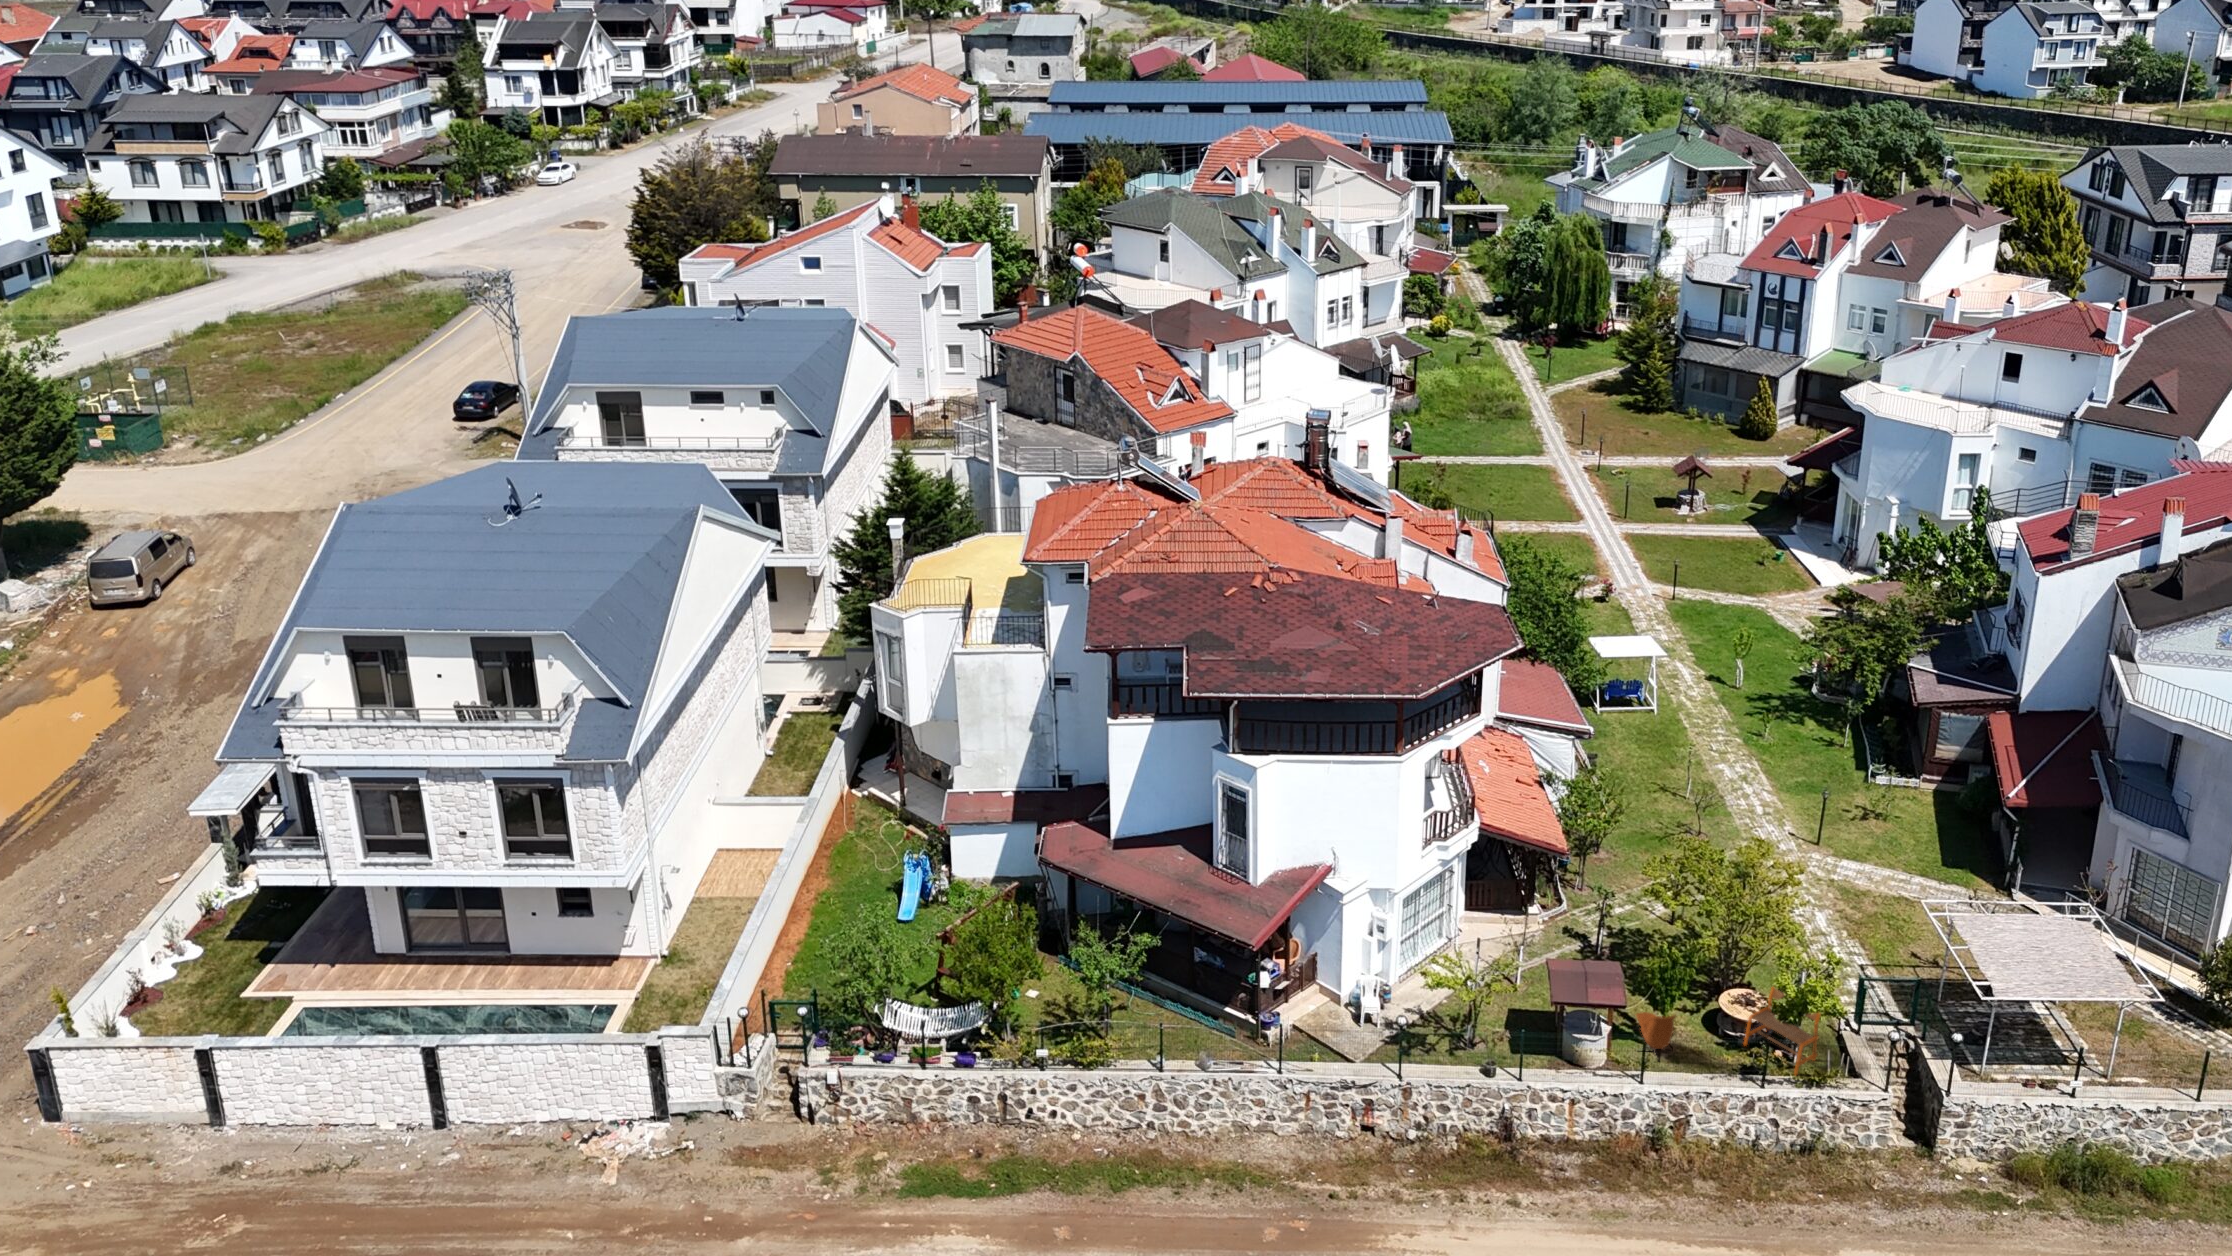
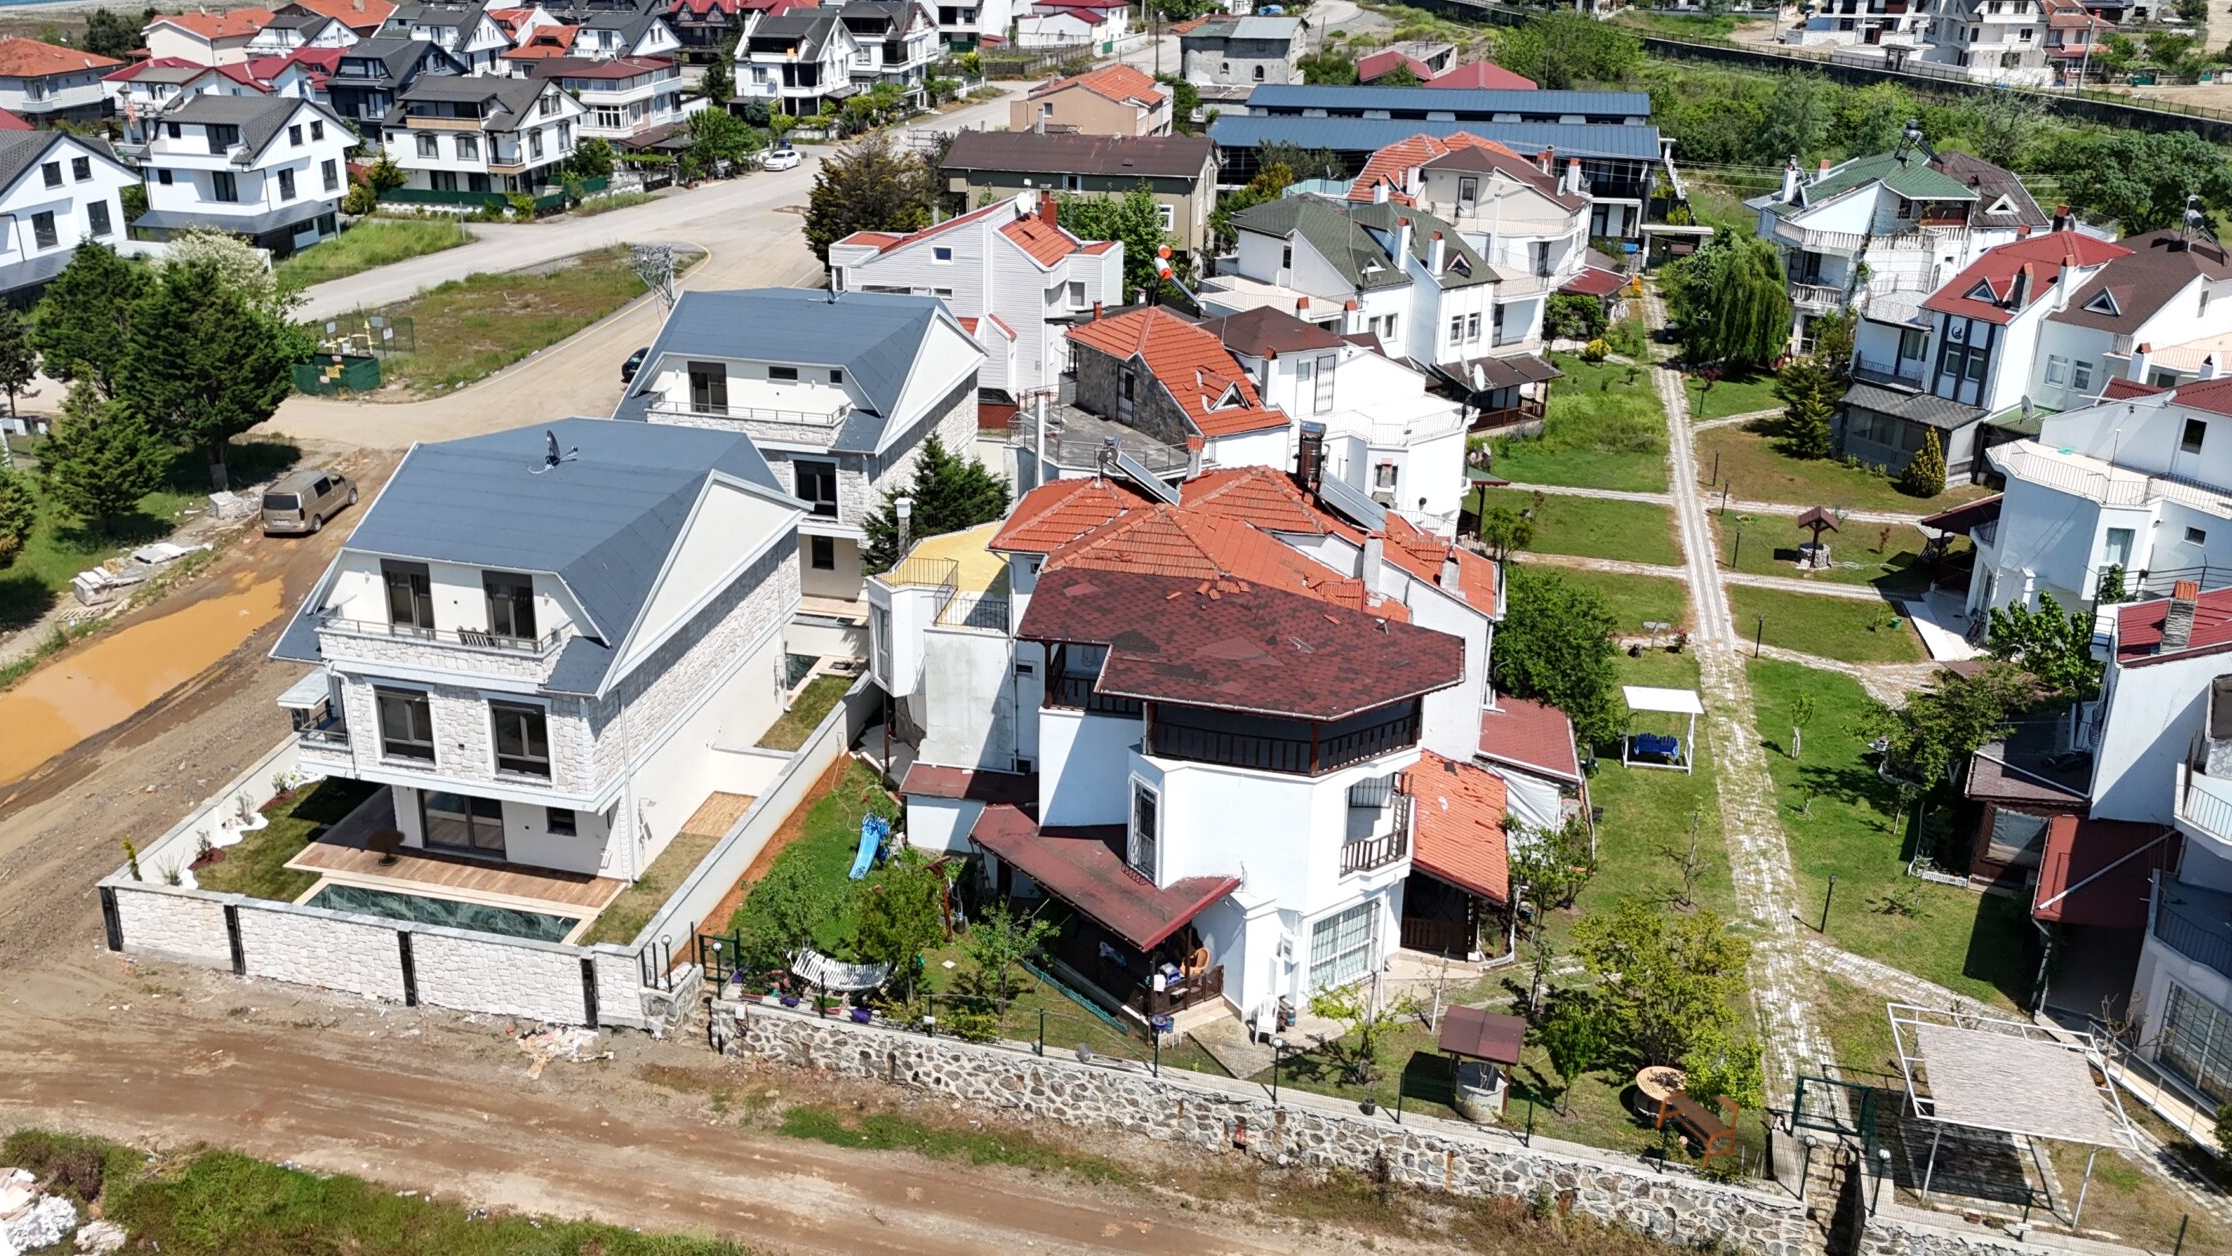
side table: none [340,937,388,980] -> present [366,830,406,866]
lounge chair: present [1636,1012,1675,1054] -> none [1536,1075,1576,1128]

